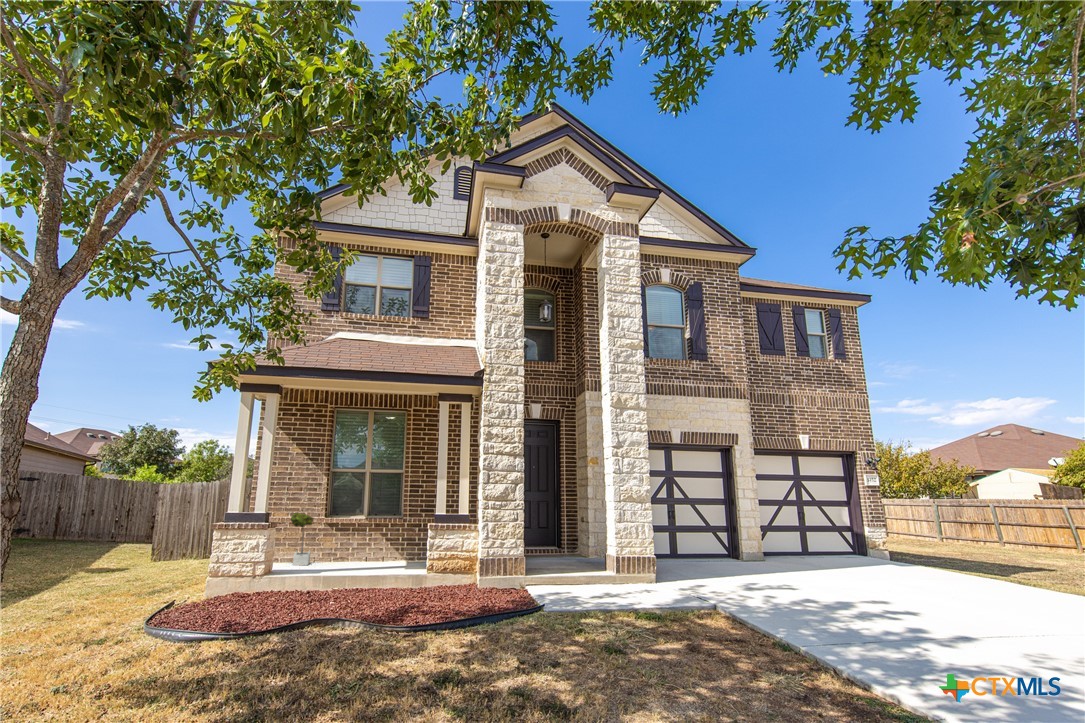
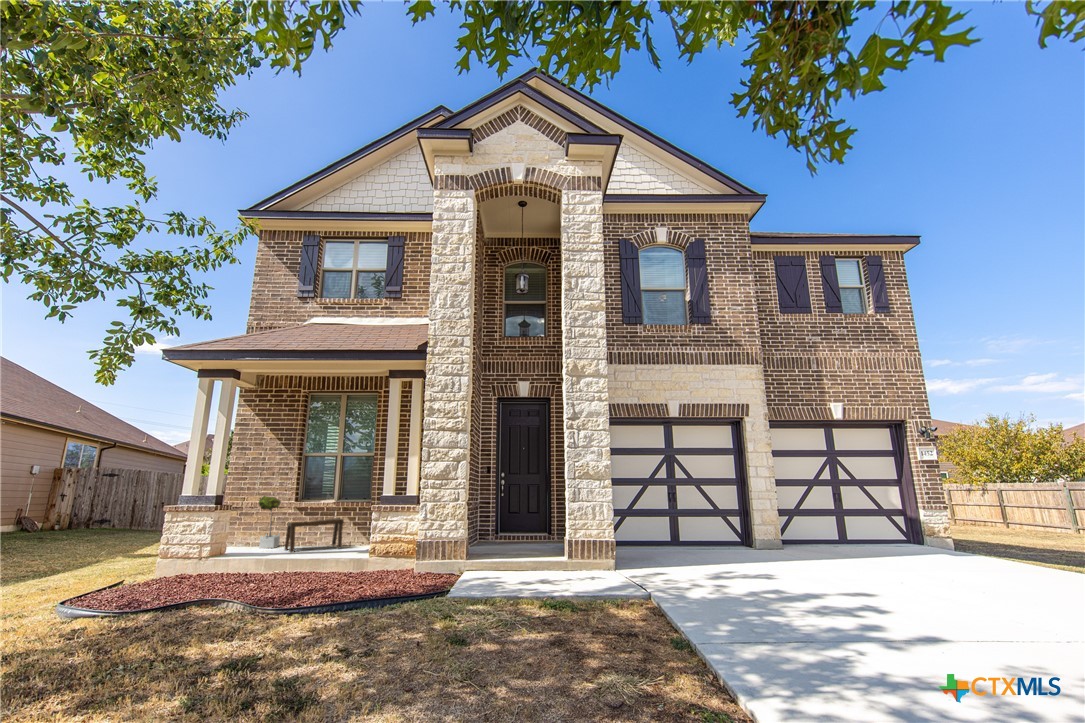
bench: none [323,535,380,570] -> present [285,518,344,552]

